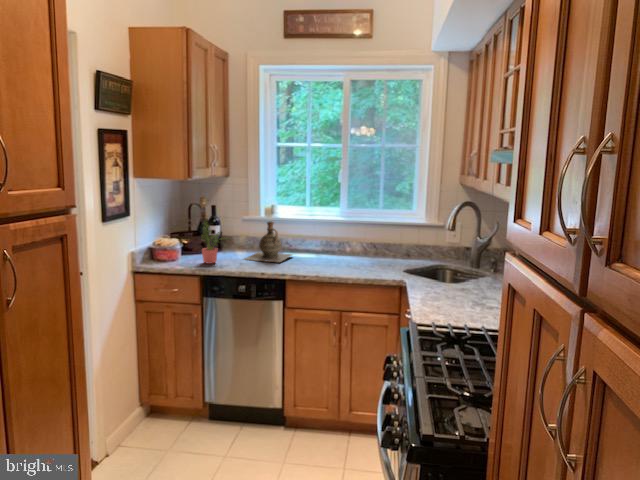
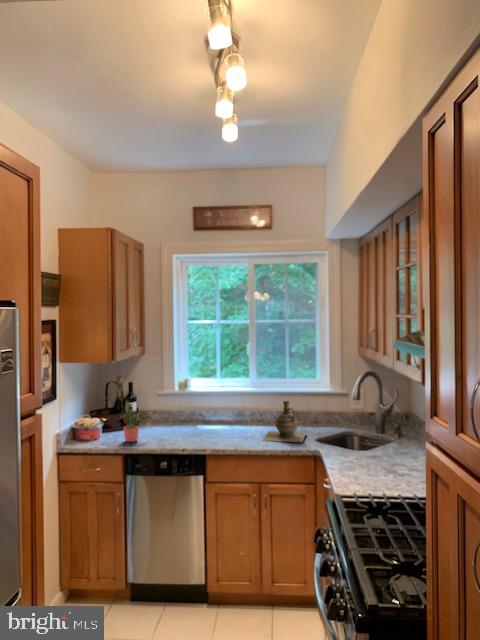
ceramic jug: present [244,222,292,262] -> present [263,401,306,442]

